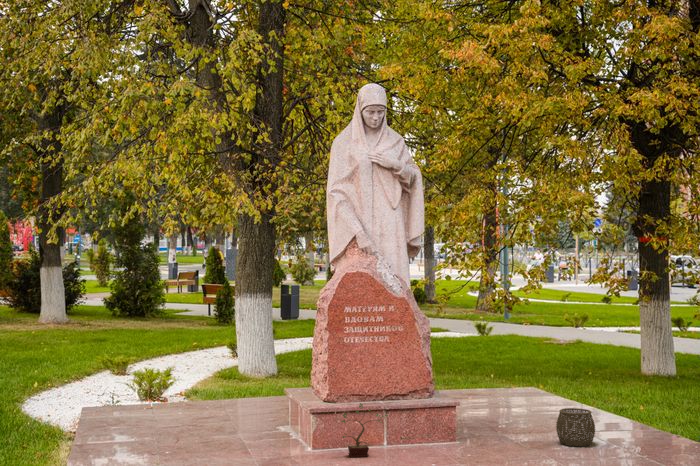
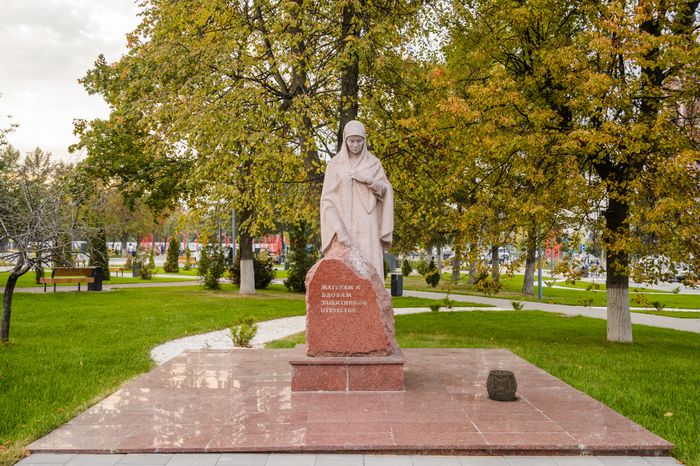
potted plant: present [341,403,388,457] -> none [313,357,349,398]

